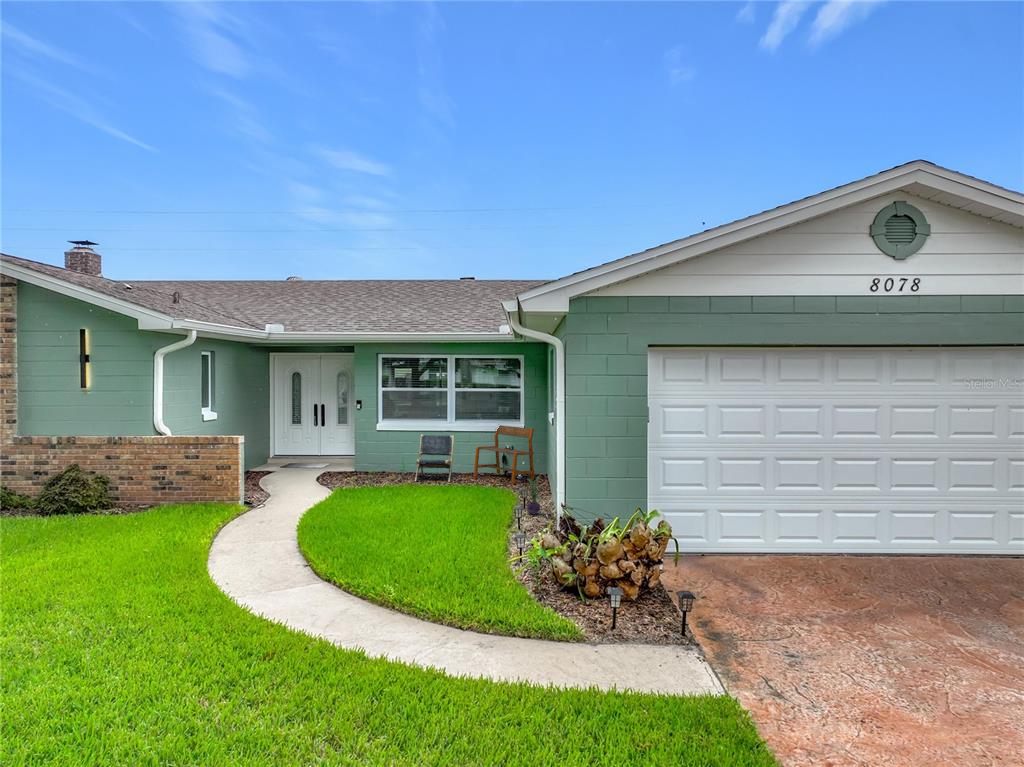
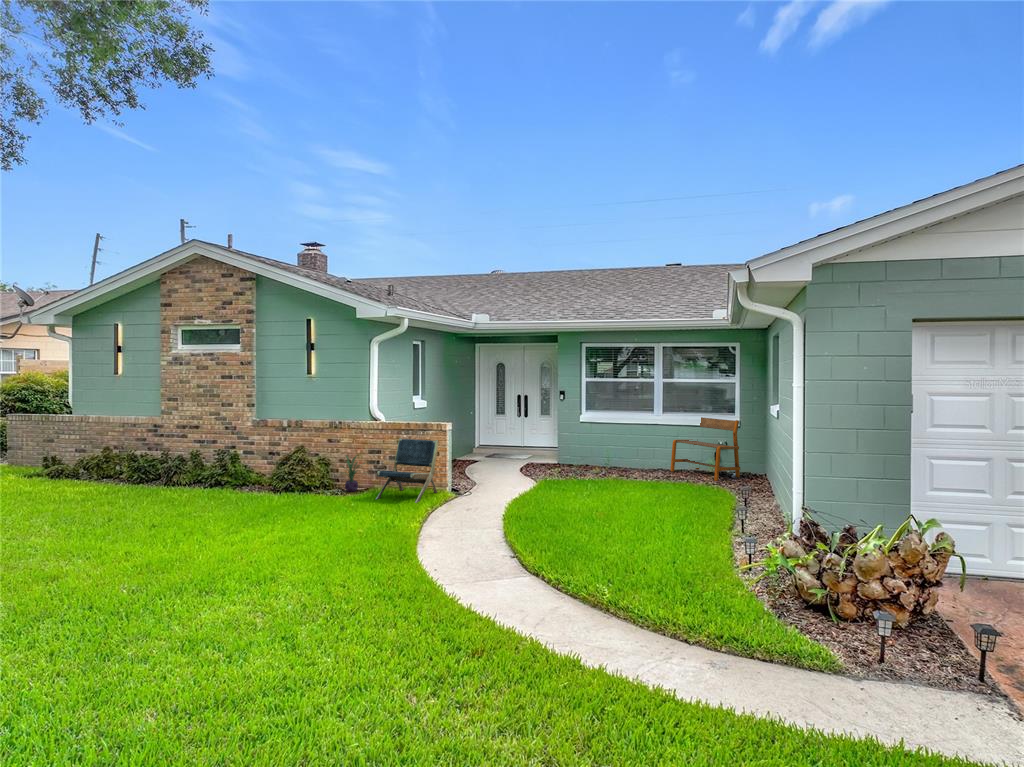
lounge chair: present [415,434,454,482] -> present [376,438,439,503]
decorative plant: present [527,476,542,514] -> present [343,456,358,492]

